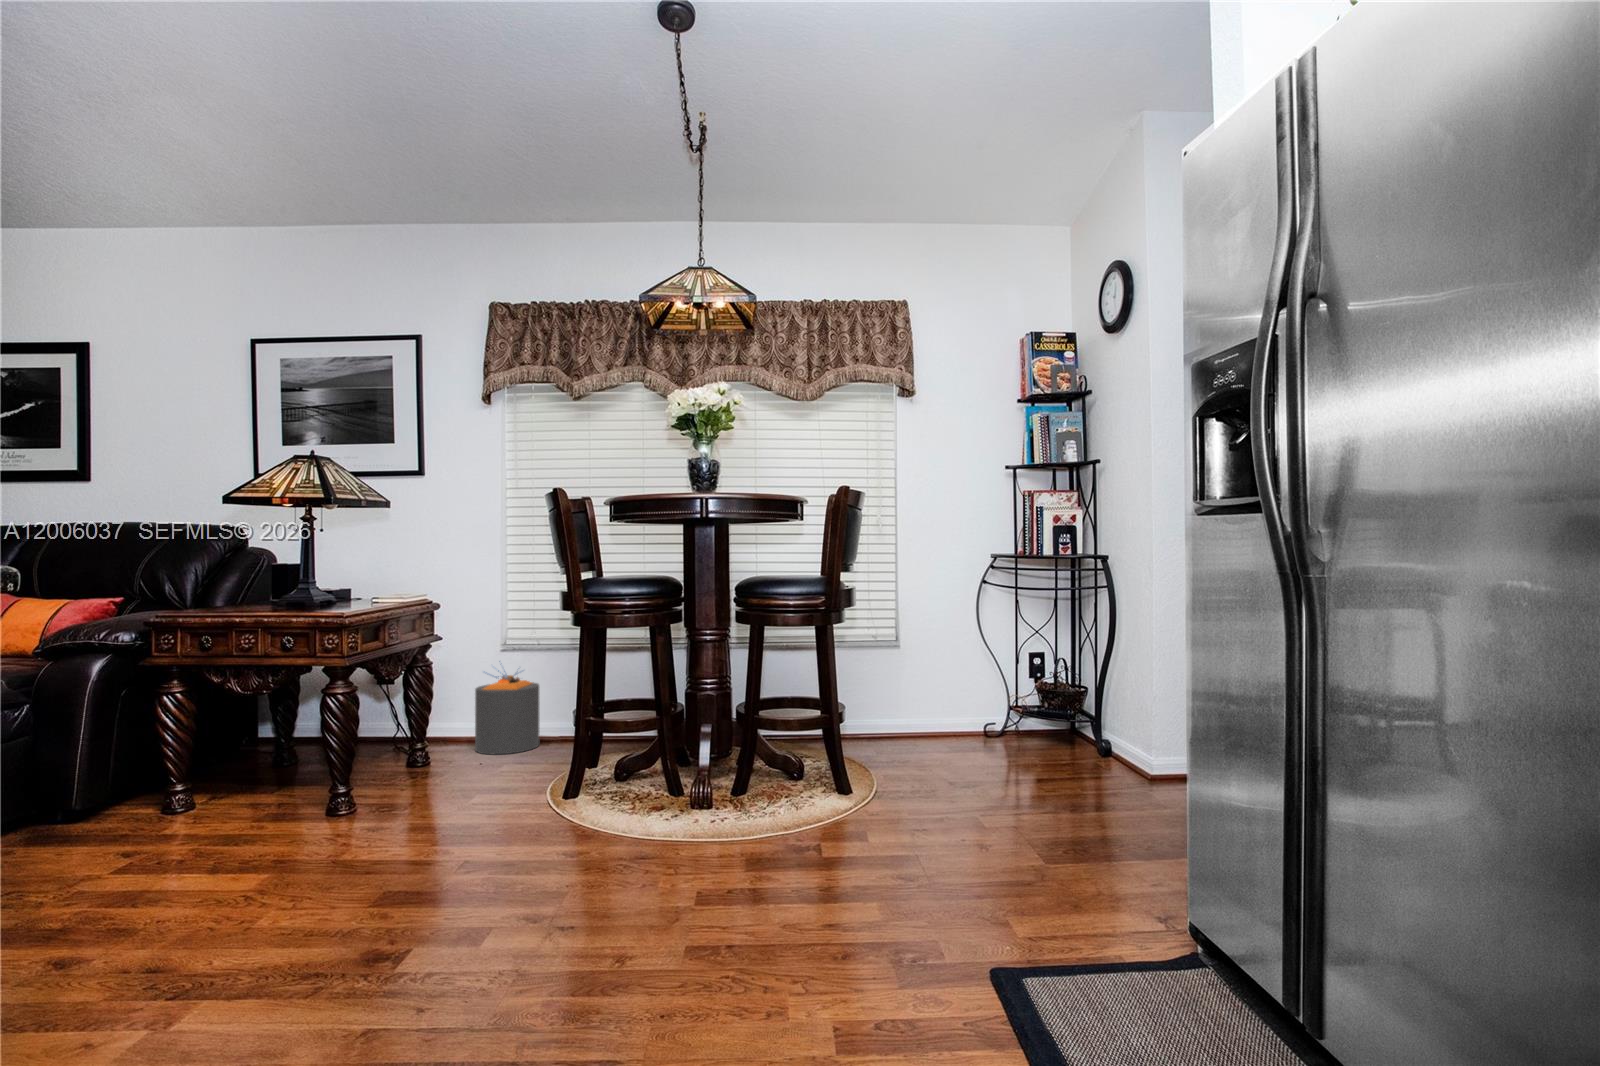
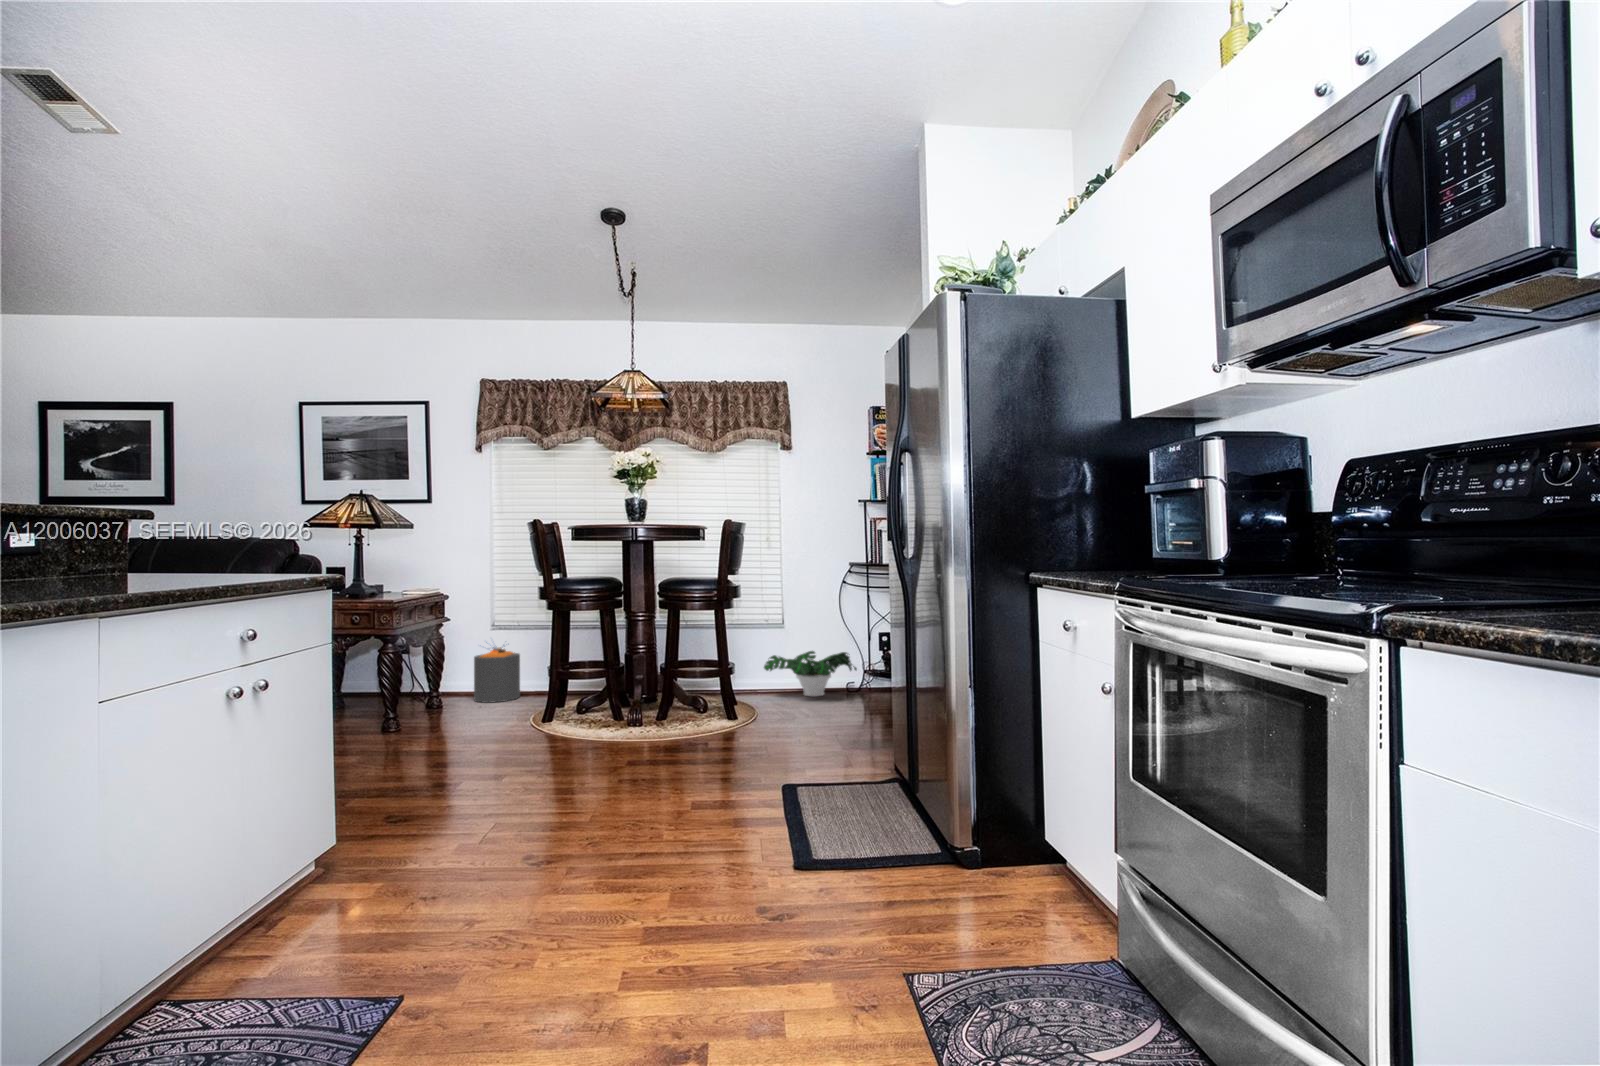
potted plant: none [886,684,1028,753] -> present [764,651,857,697]

